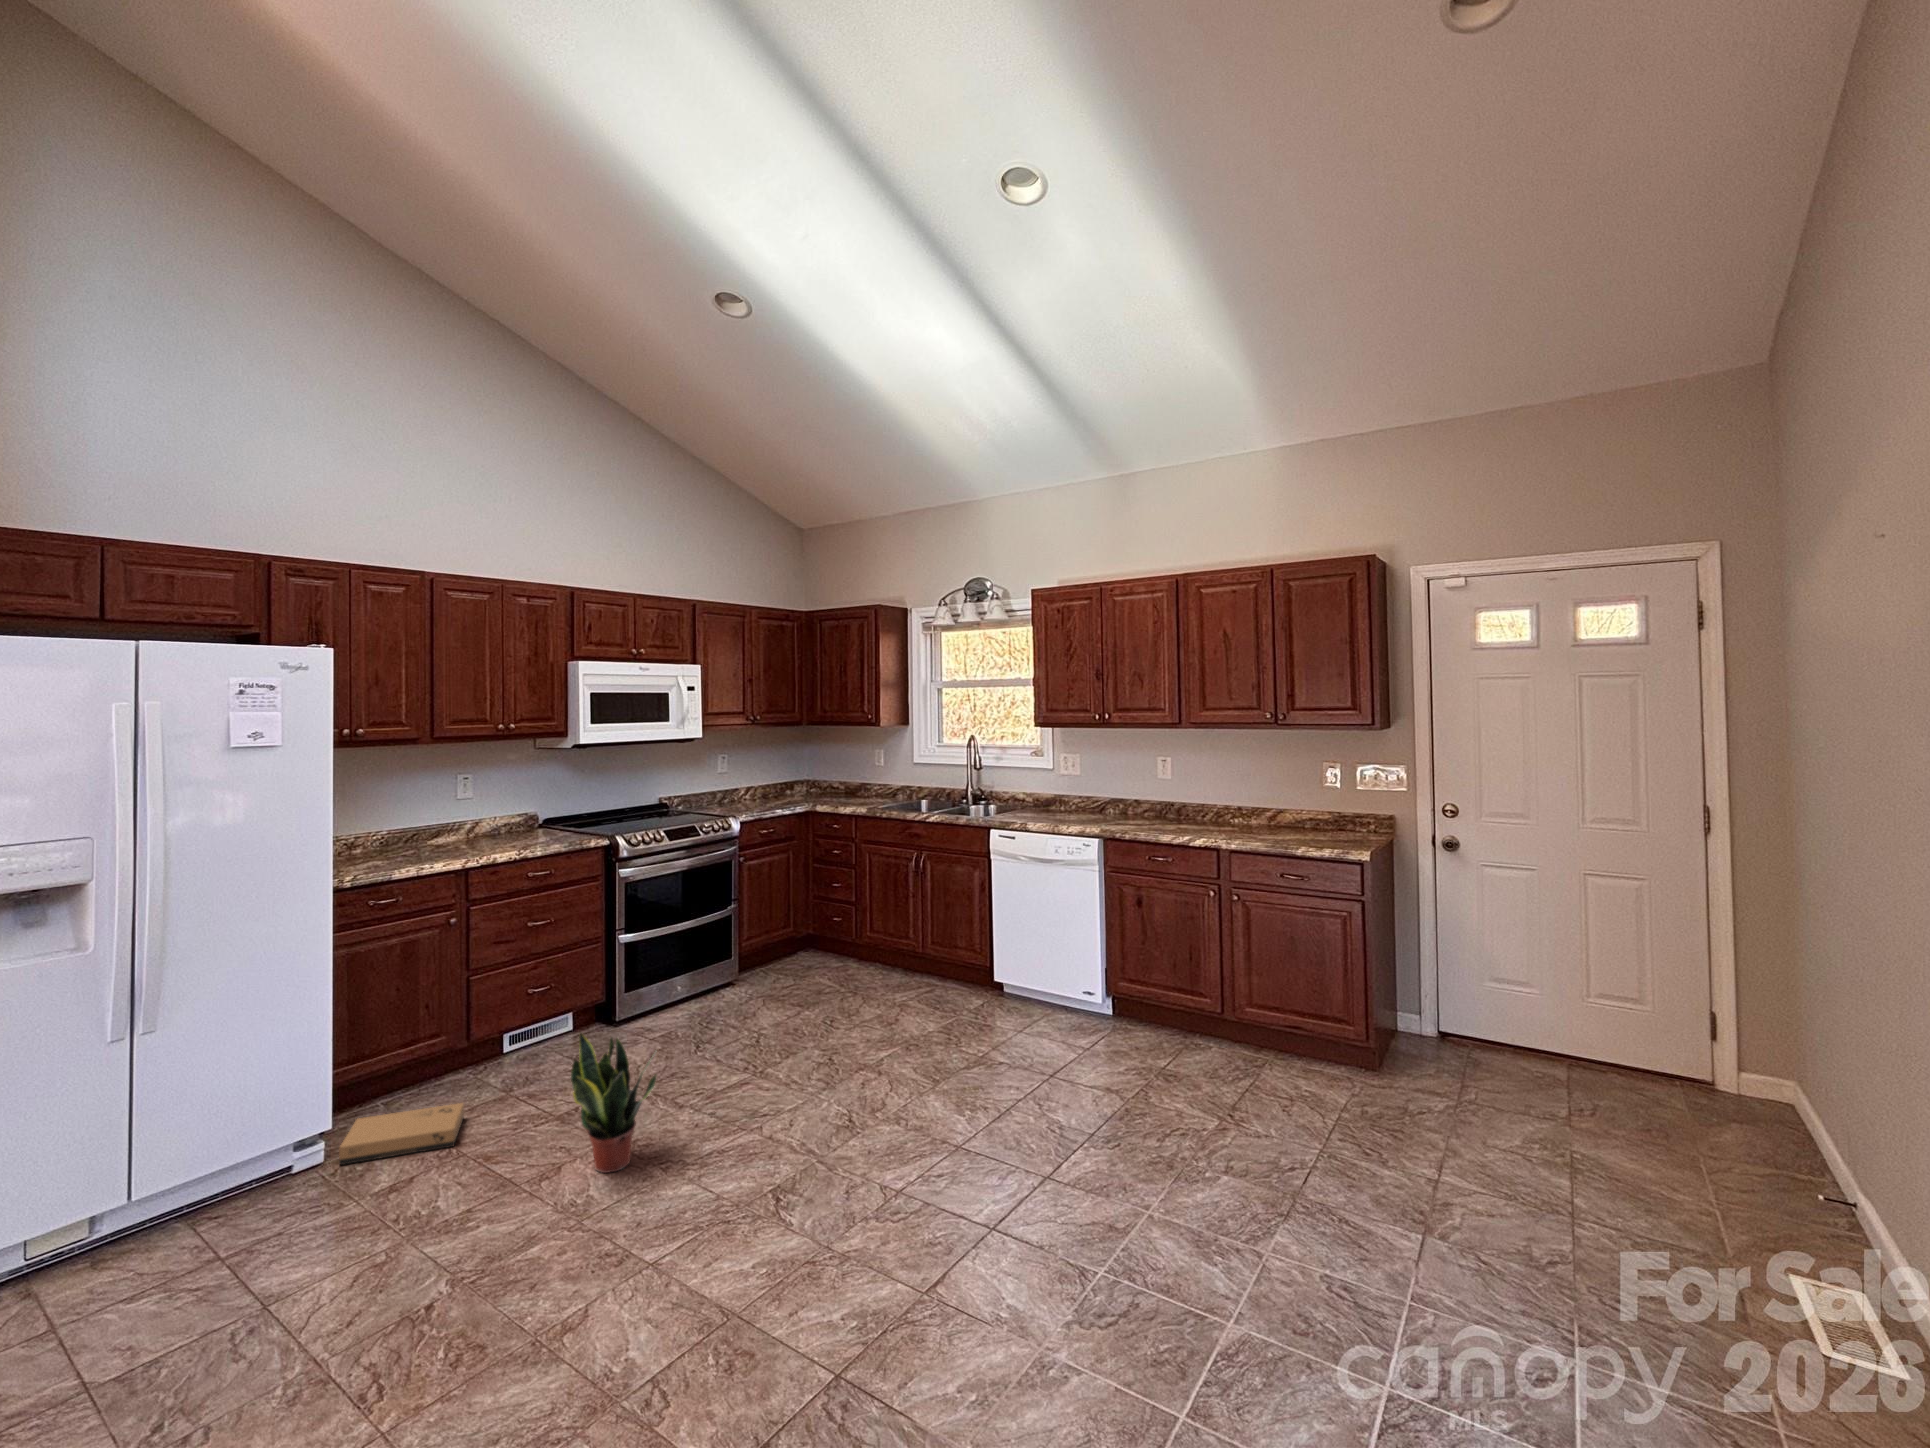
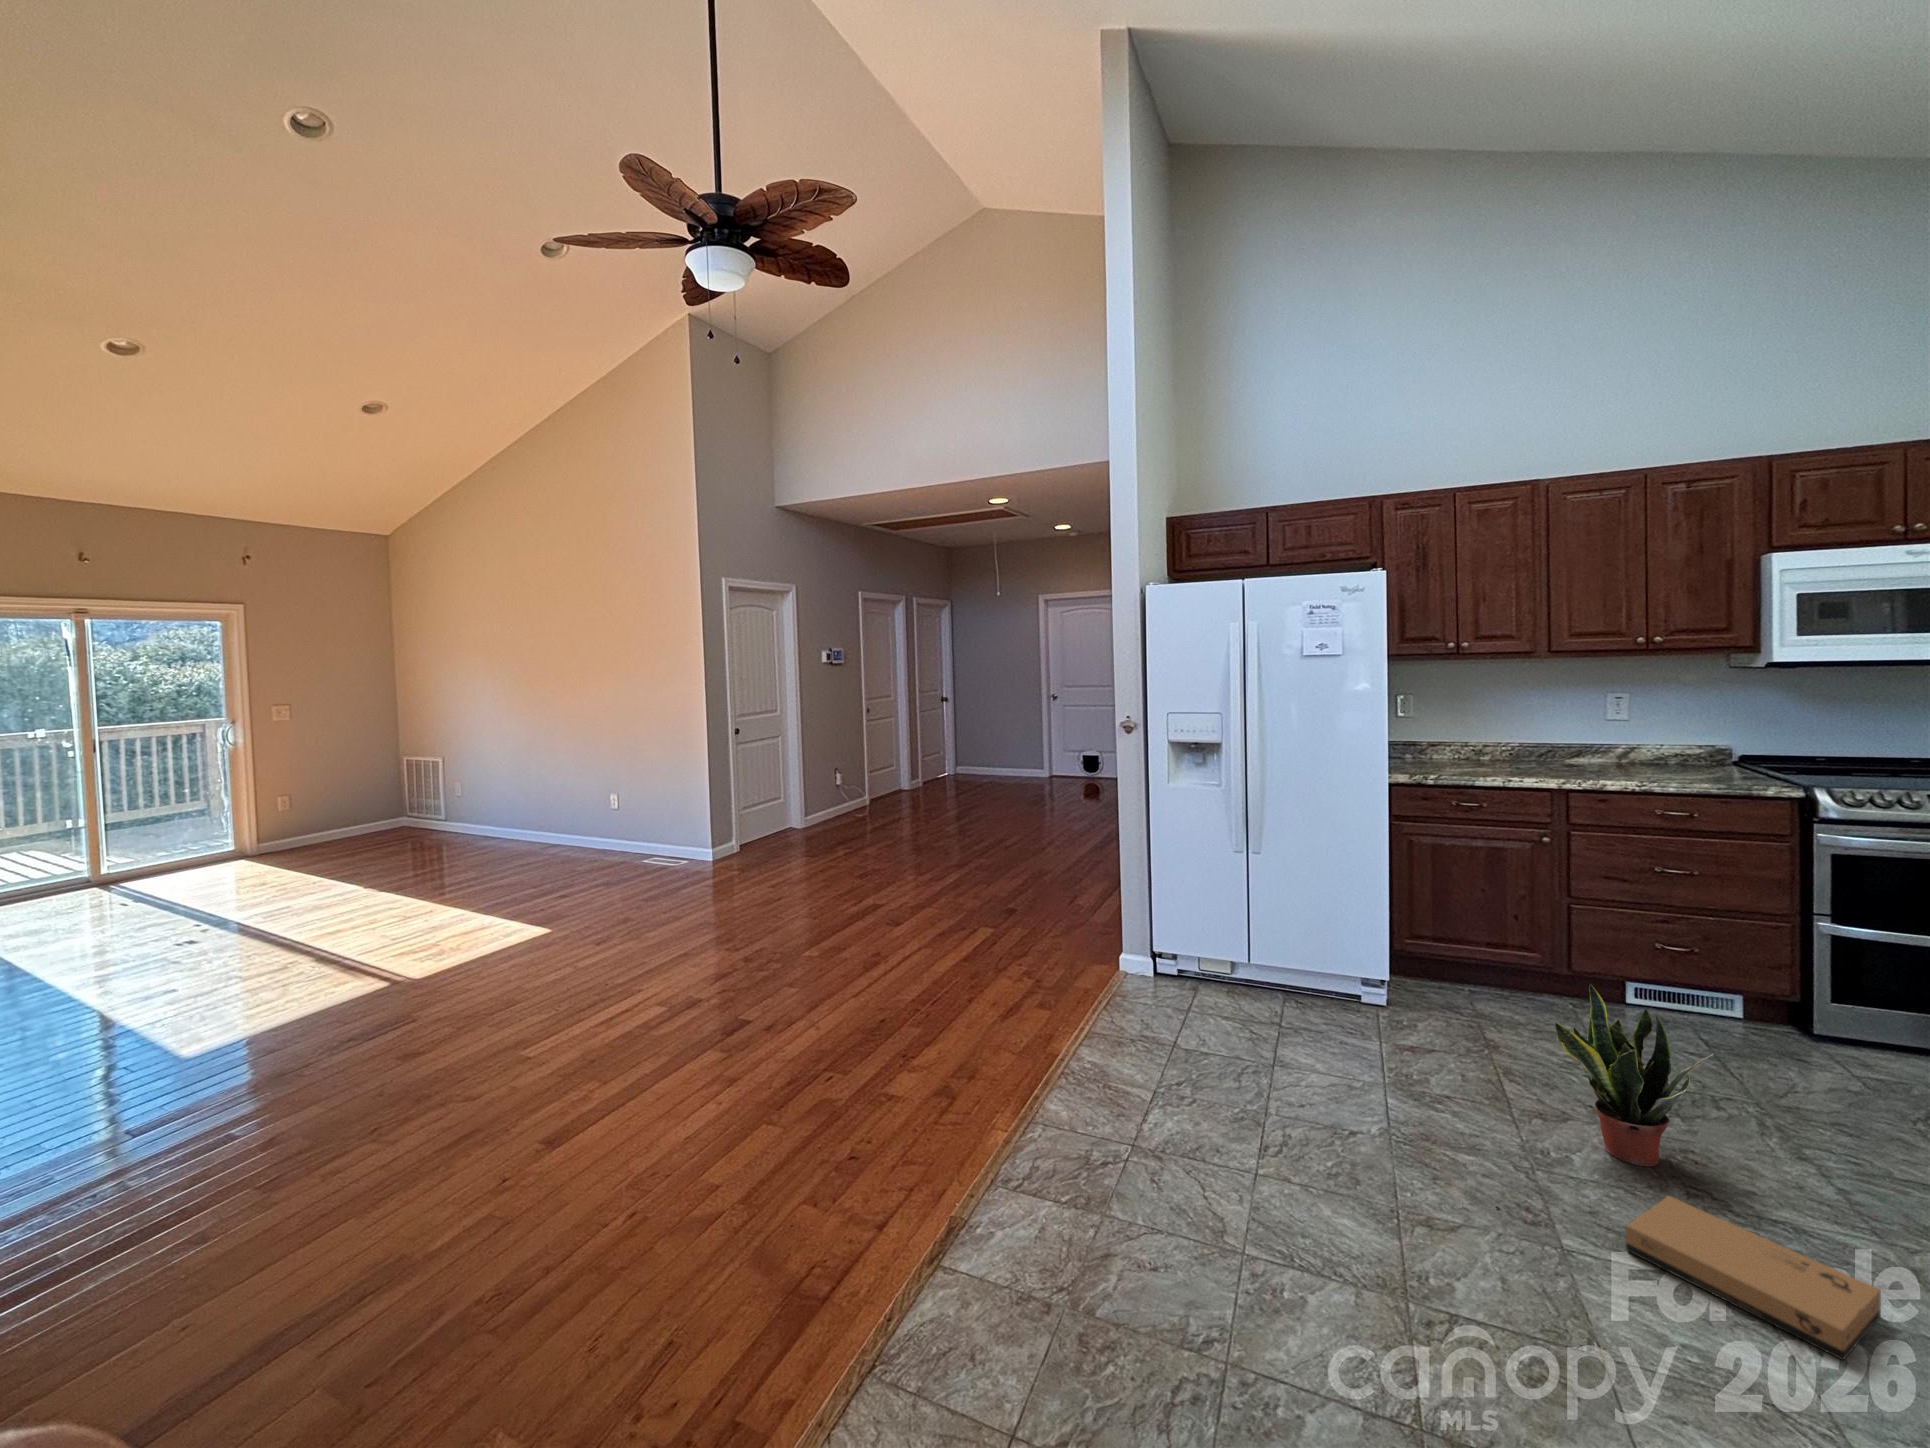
cardboard box: present [339,1103,464,1165] -> present [1626,1196,1881,1360]

